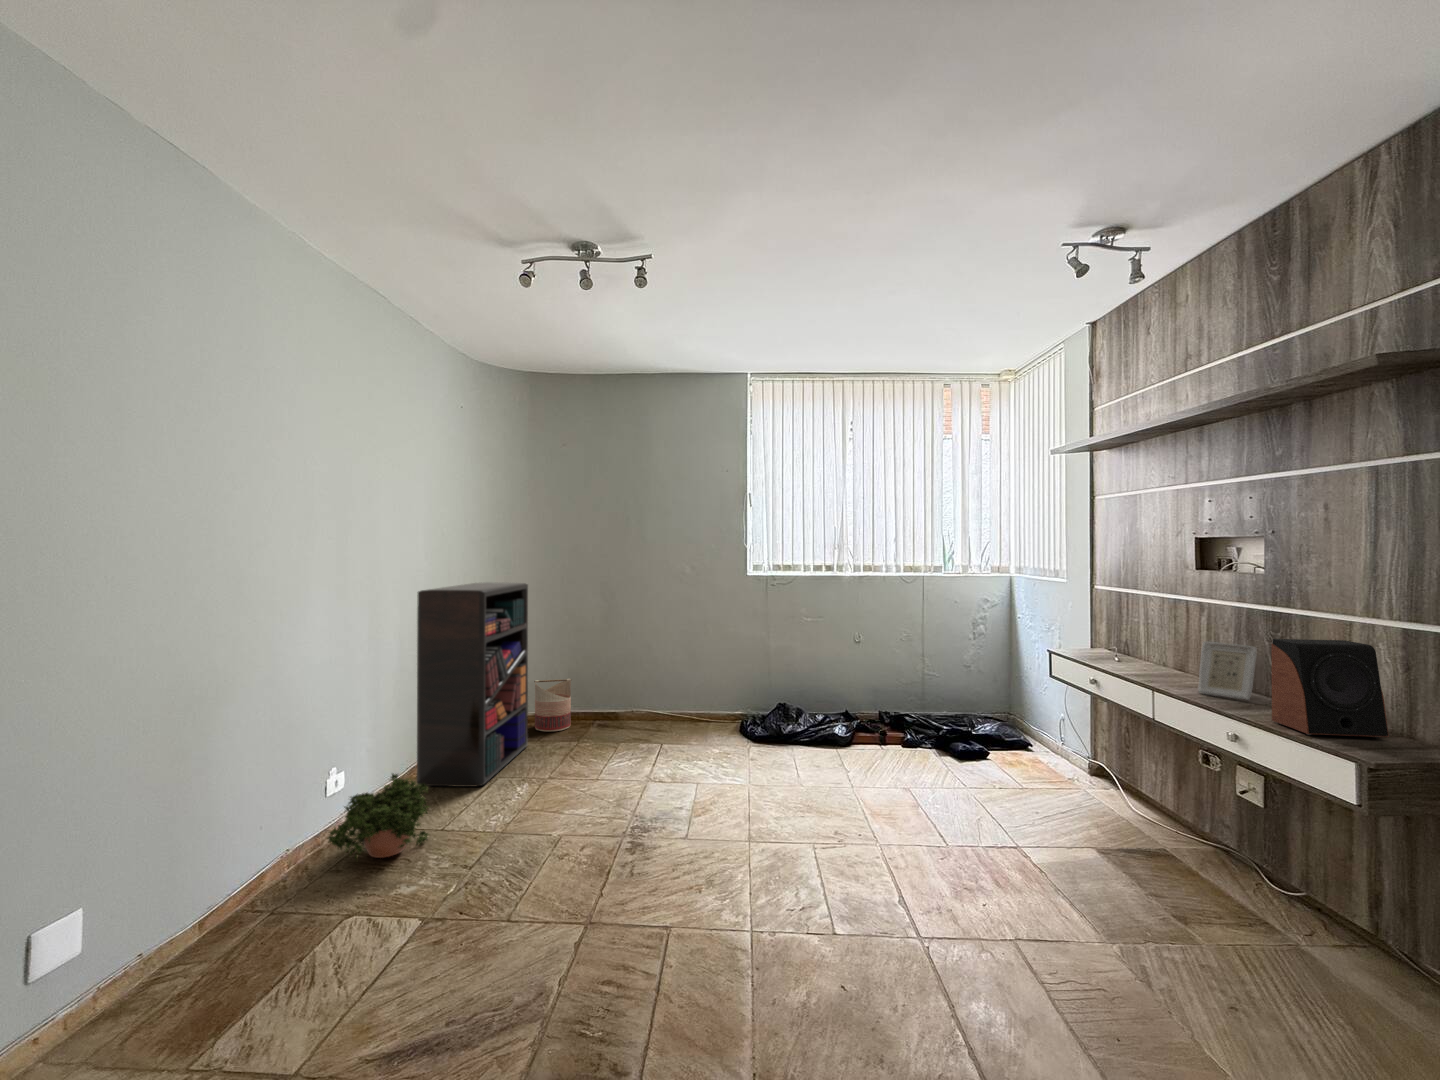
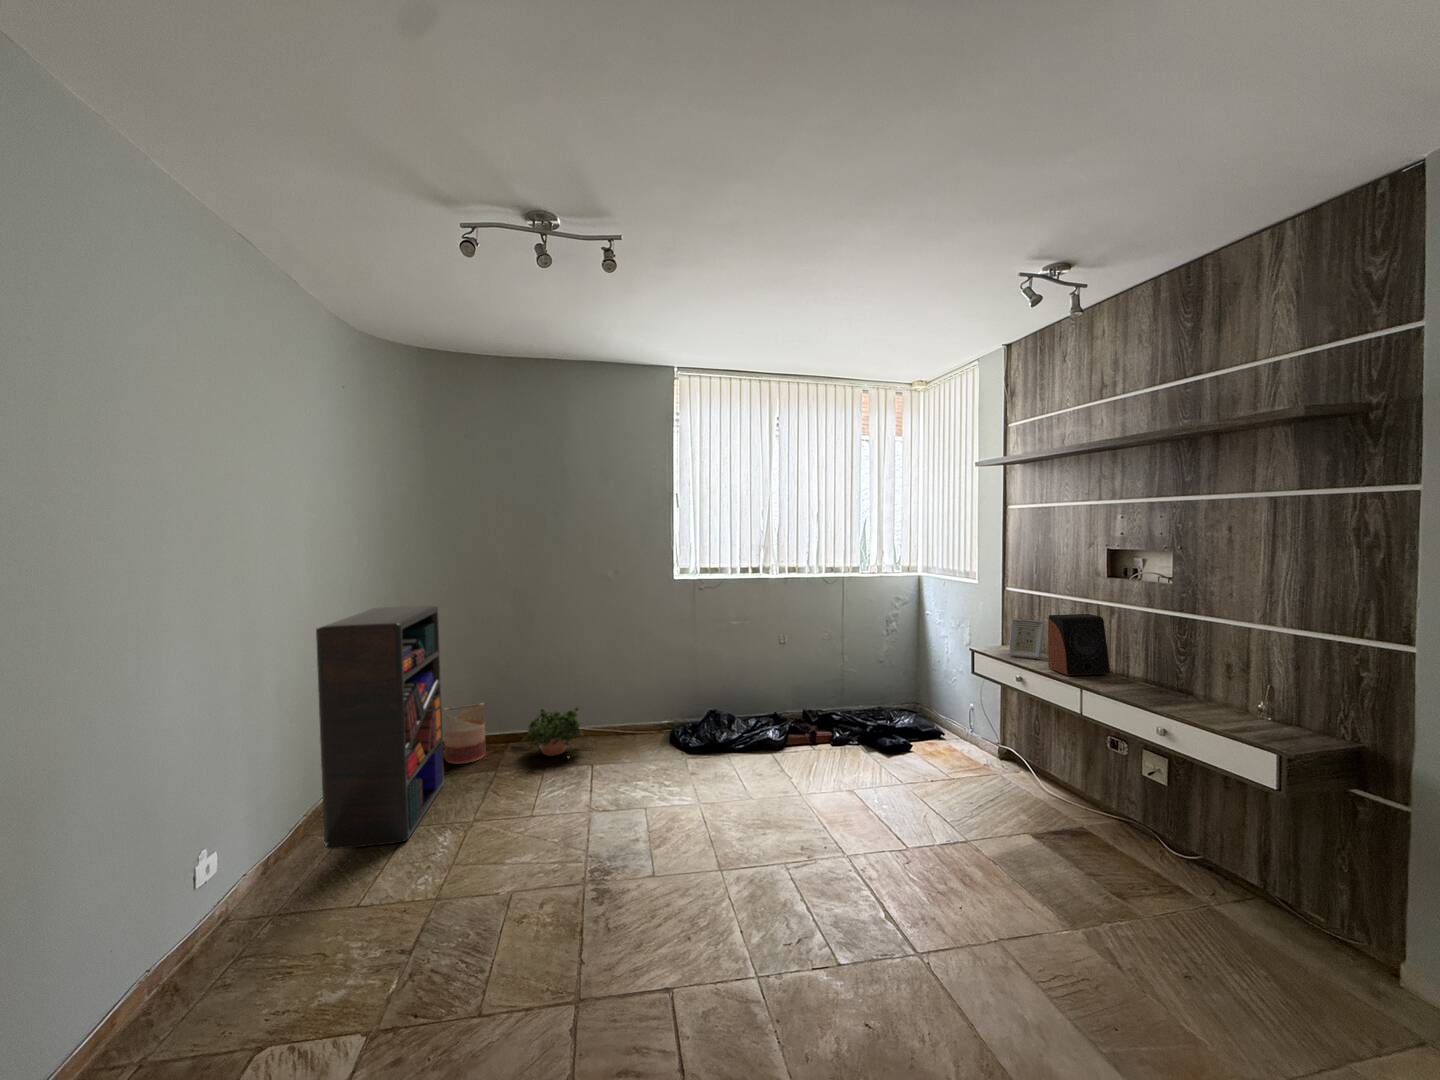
speaker: present [1272,639,1389,738] -> present [1048,614,1110,676]
picture frame: present [1198,641,1257,700] -> present [1009,619,1045,659]
potted plant: present [327,774,428,859] -> present [524,707,582,756]

